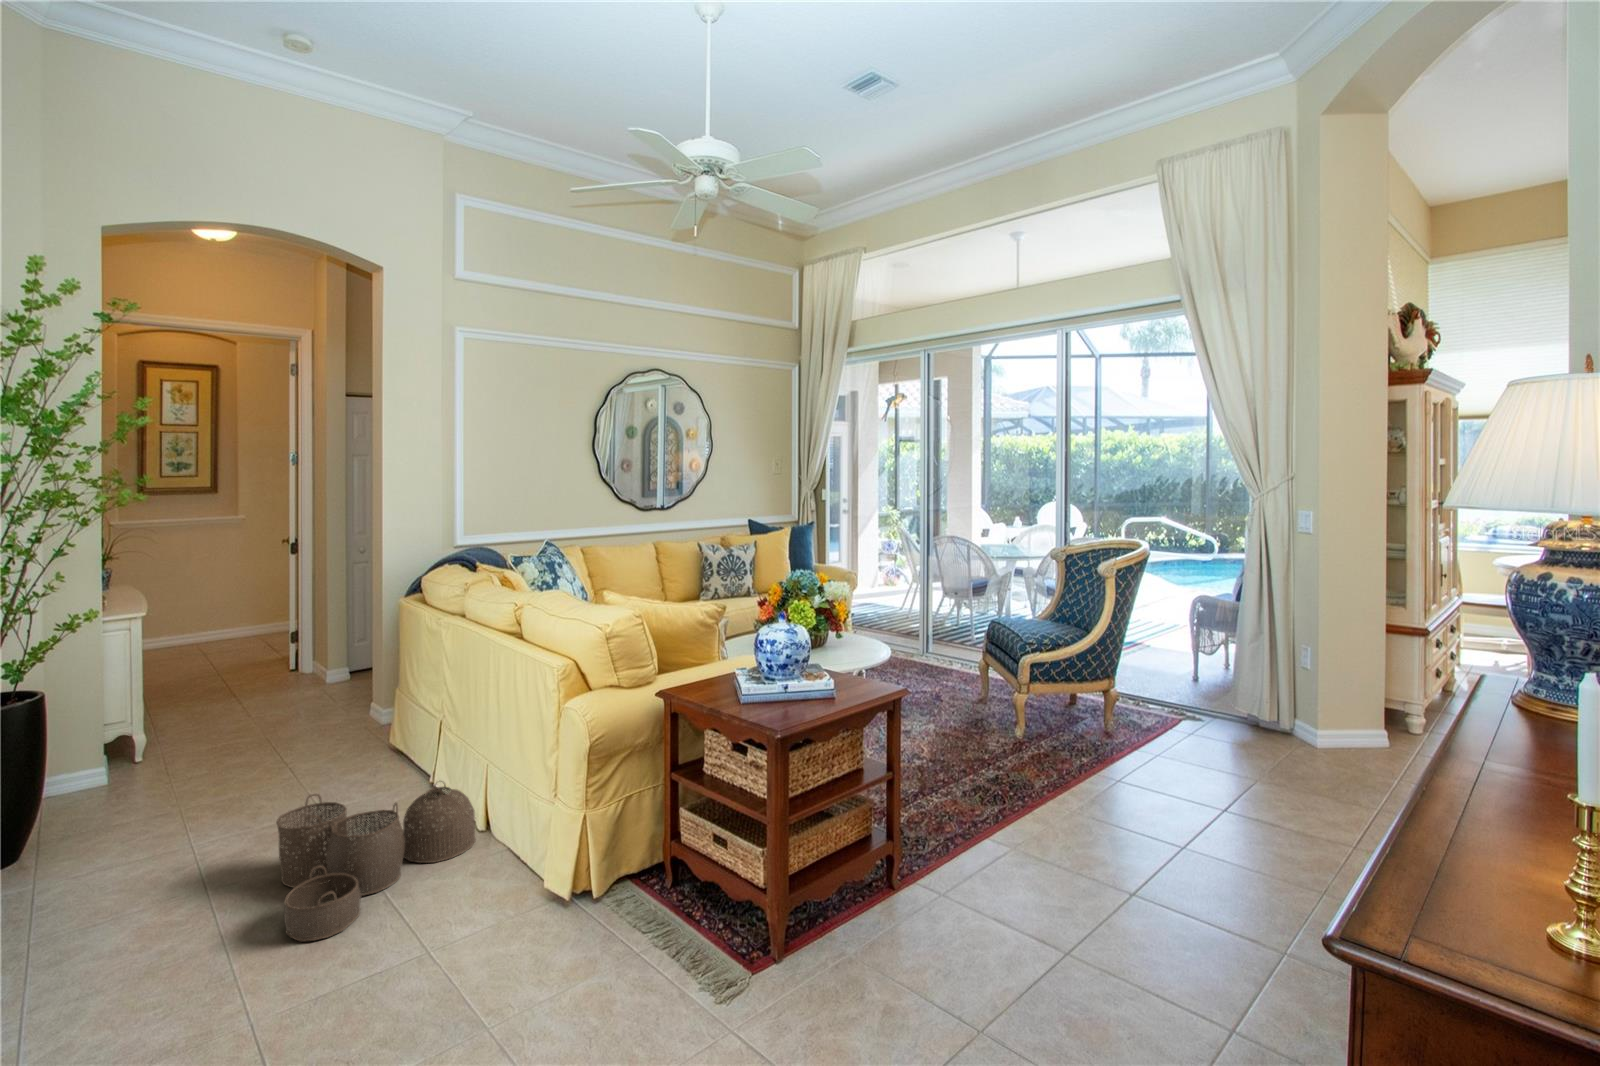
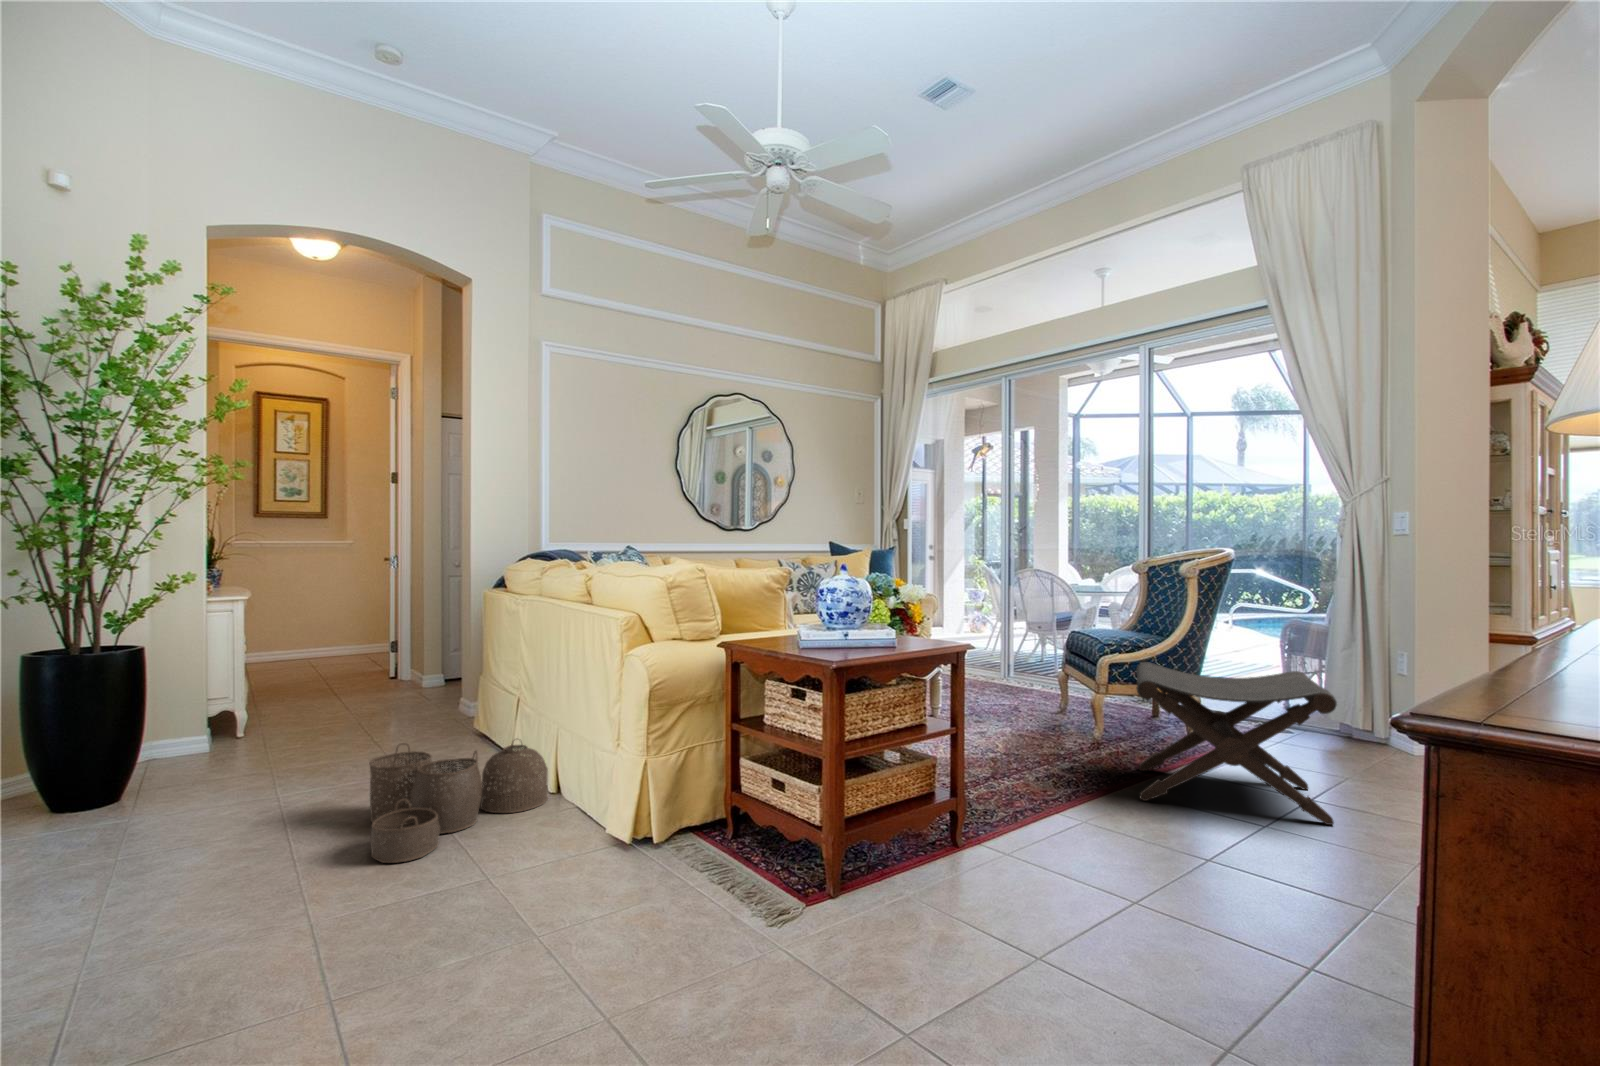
footstool: none [1059,674,1243,838] -> present [1136,662,1337,825]

